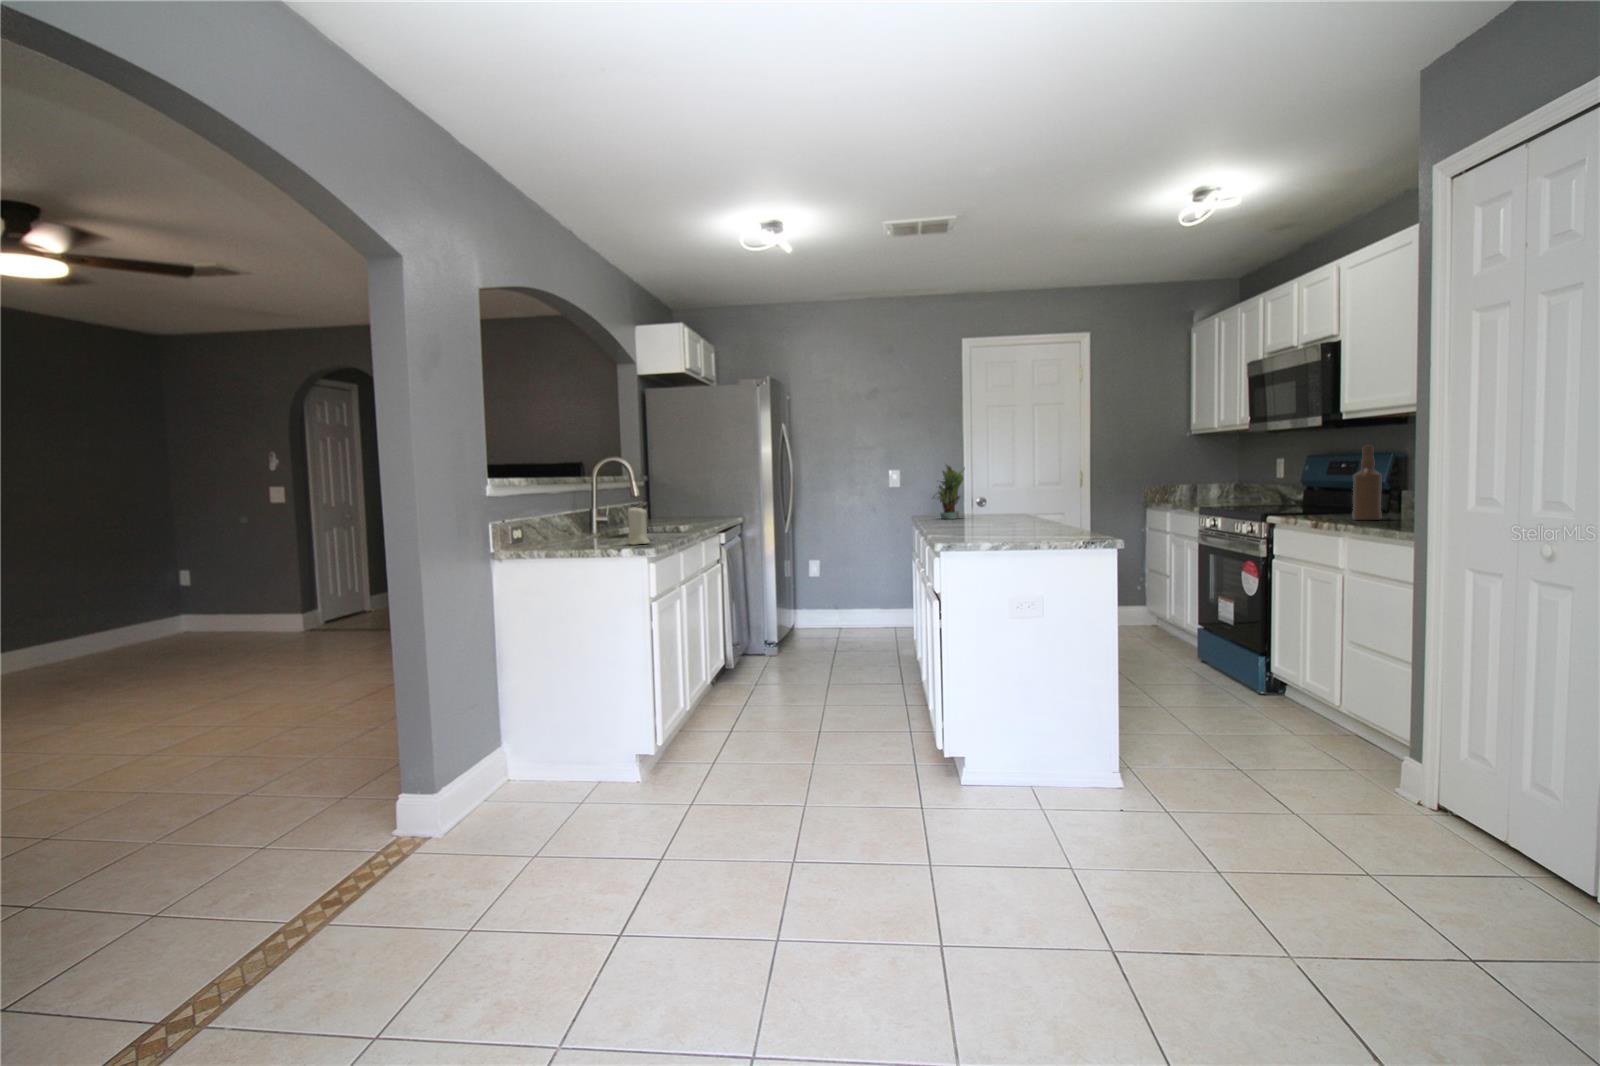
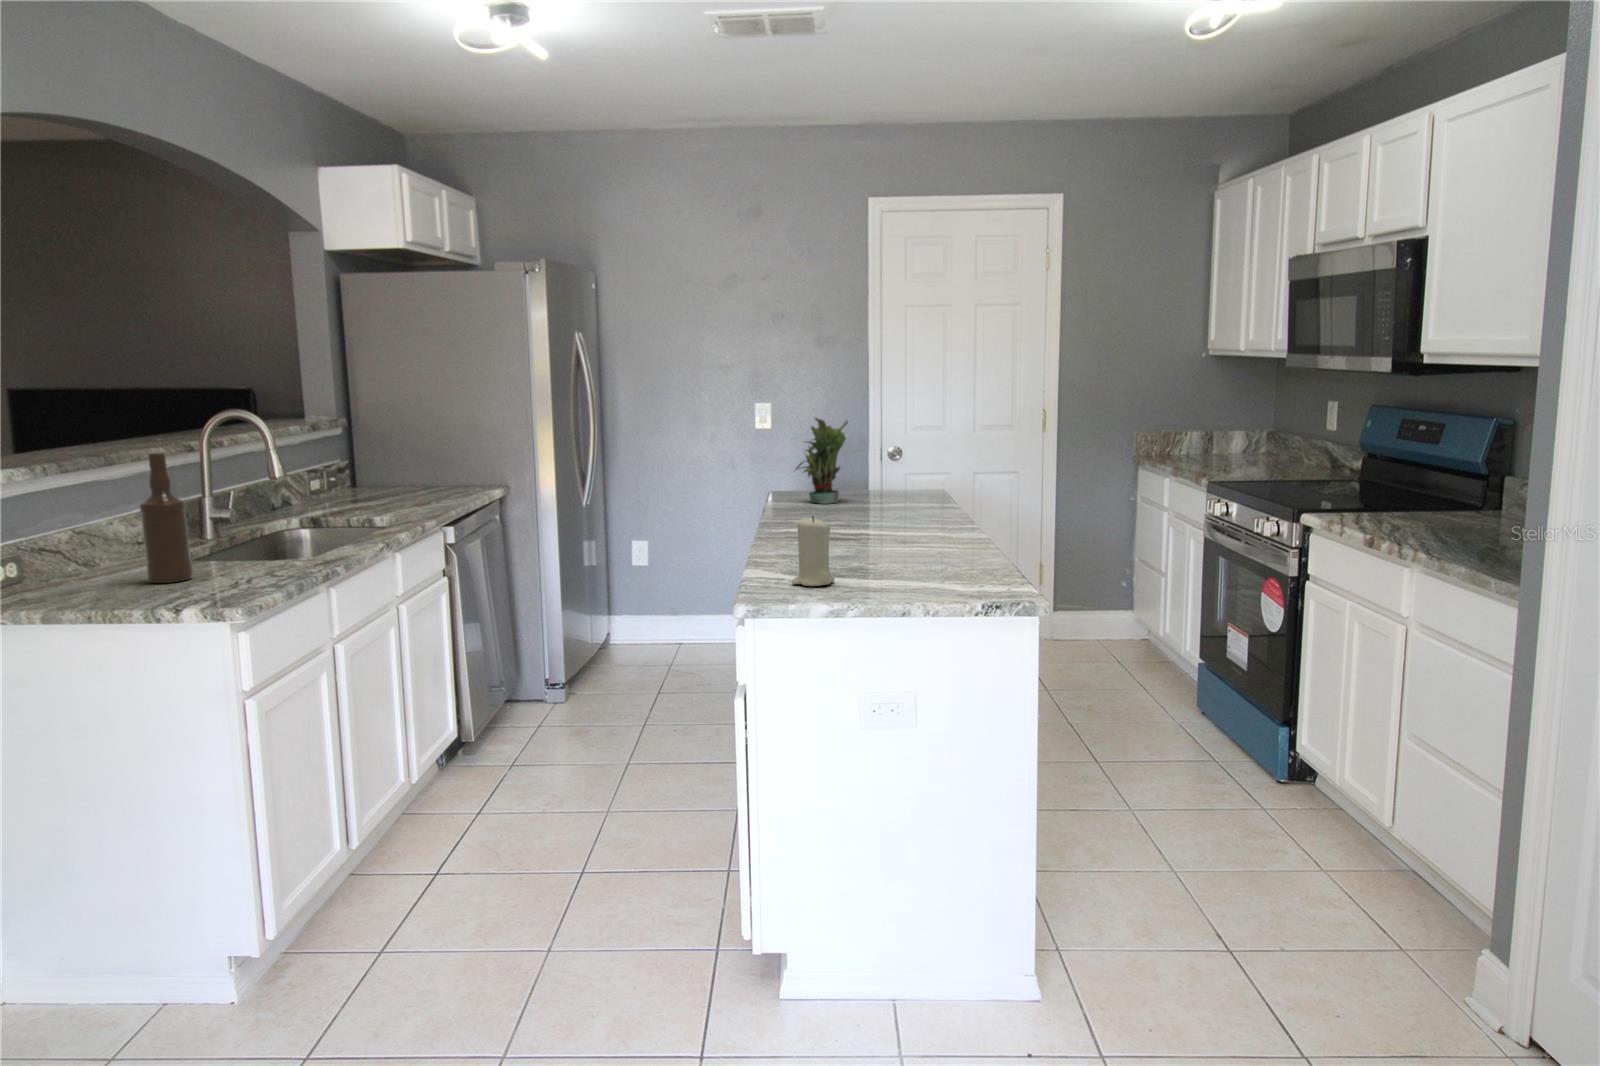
bottle: present [1352,445,1382,520] -> present [139,452,193,583]
candle: present [626,507,650,545] -> present [792,516,835,586]

